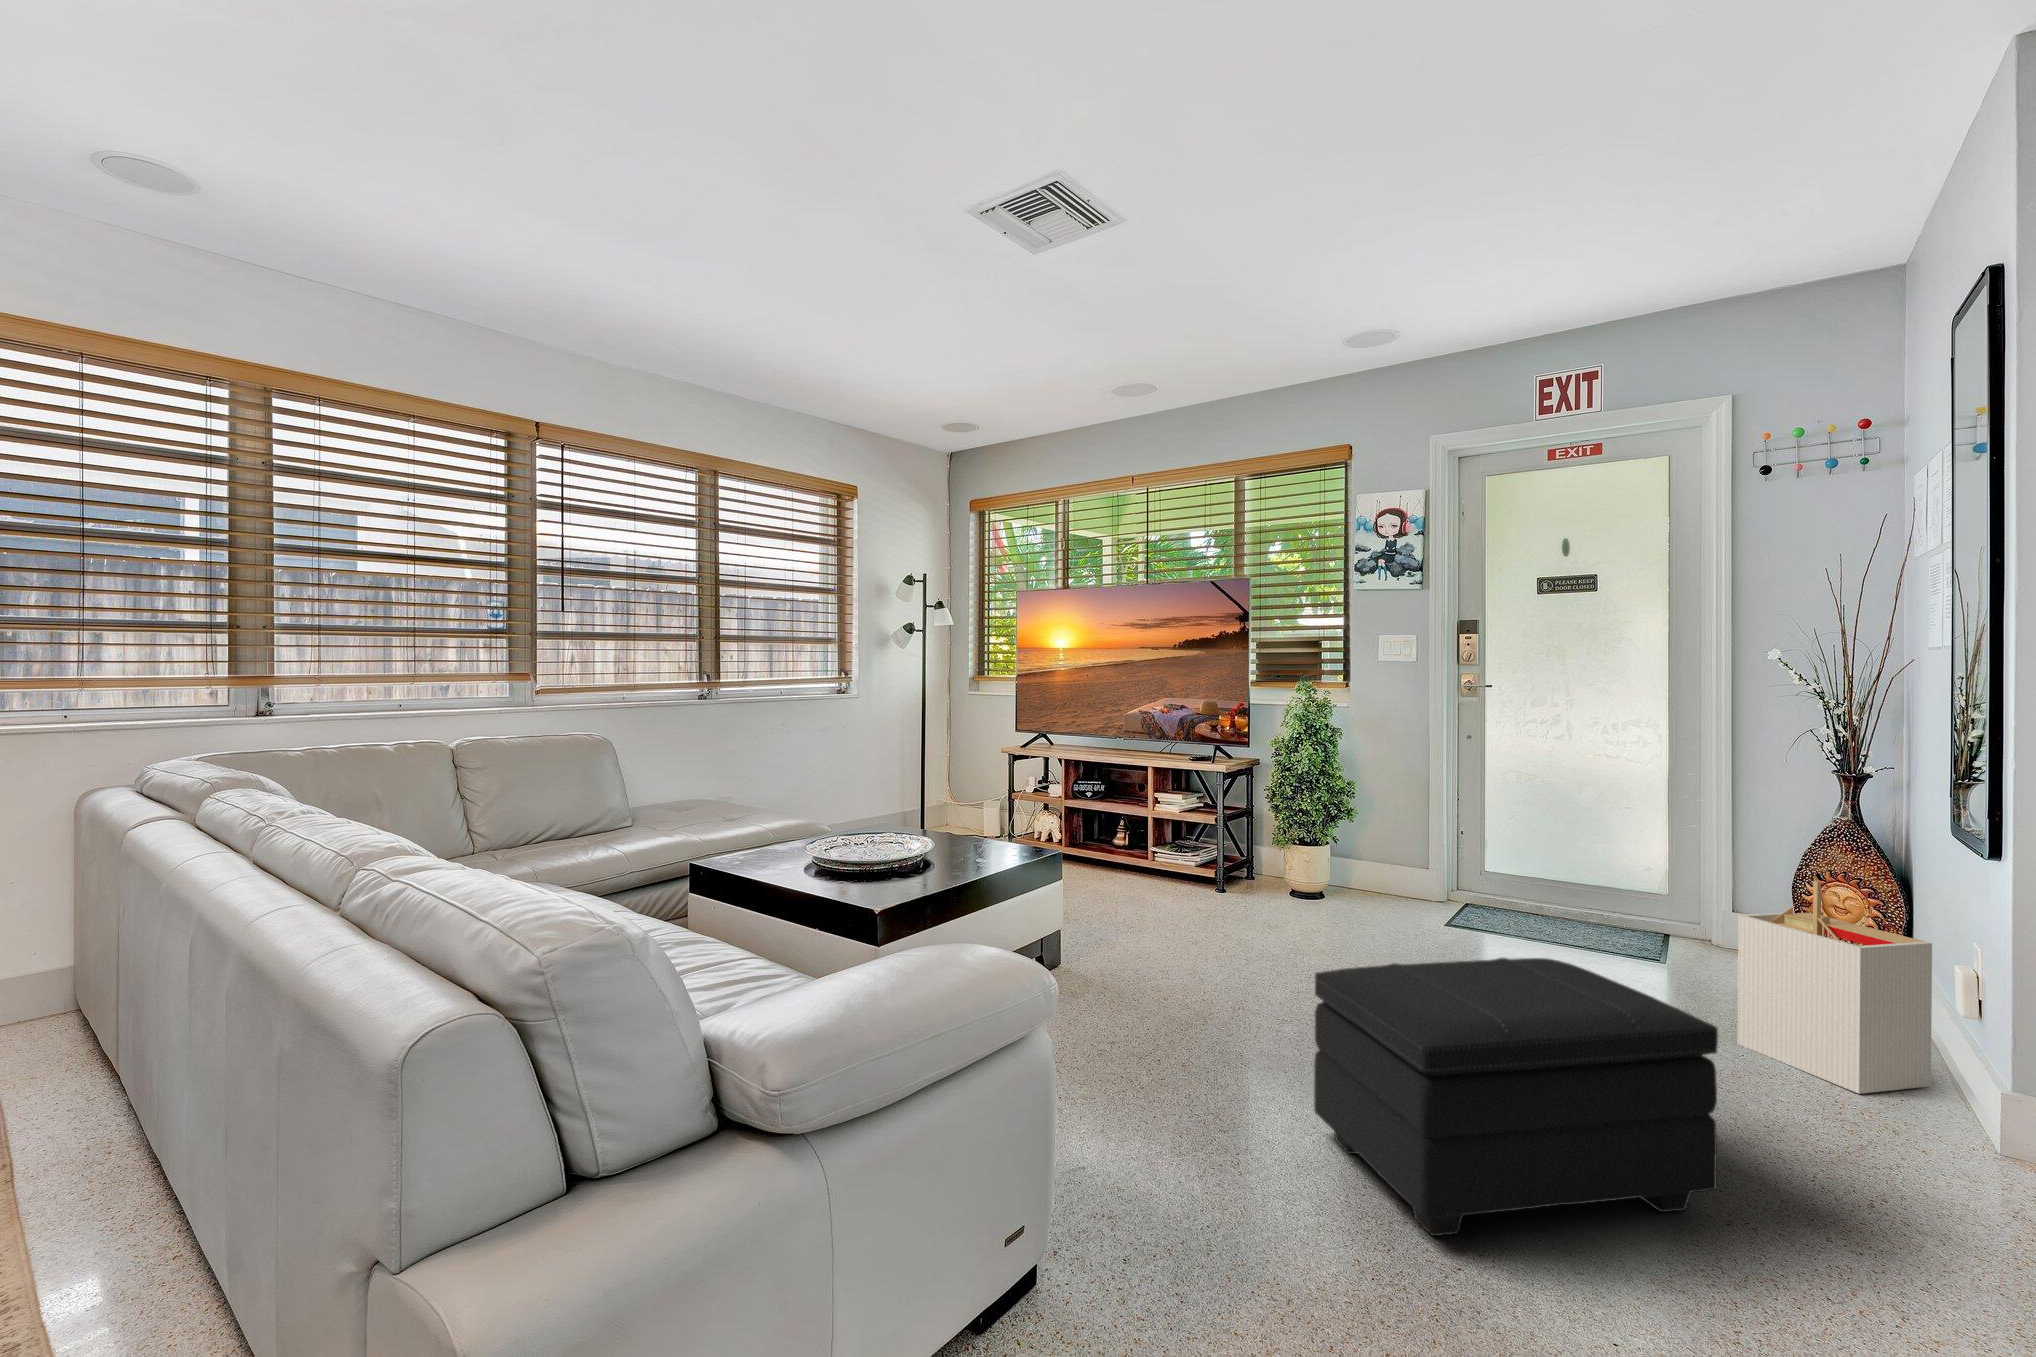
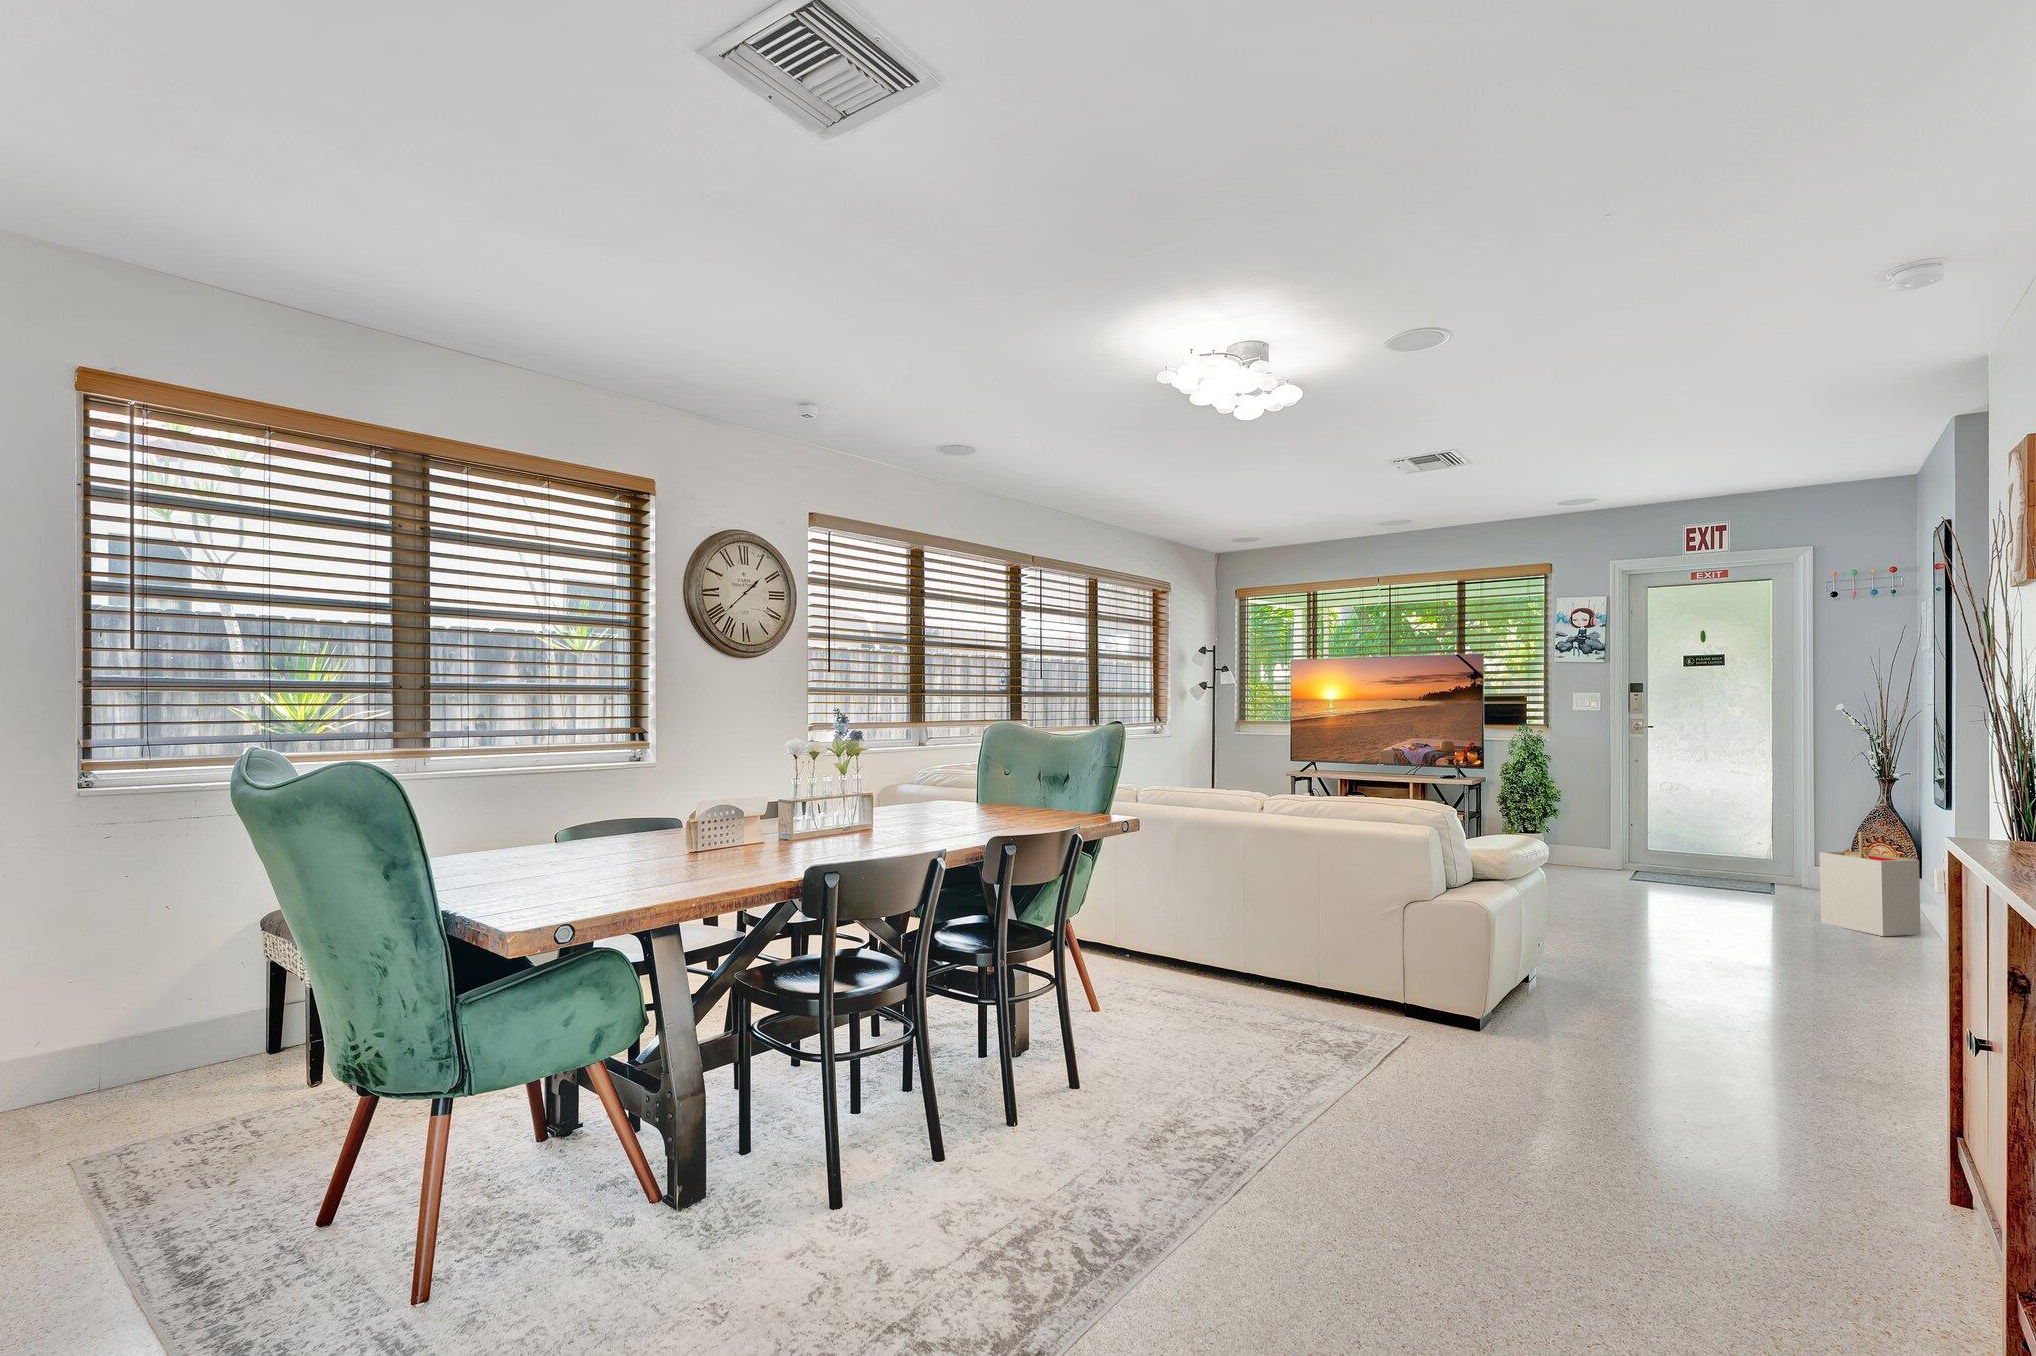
footstool: present [1314,958,1718,1236] -> none [1614,861,1811,967]

